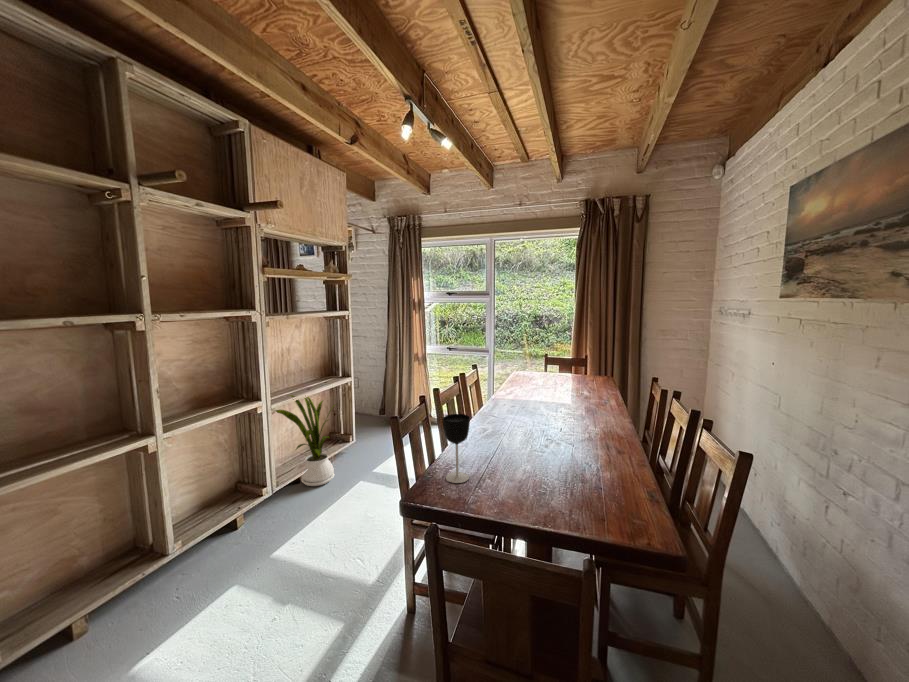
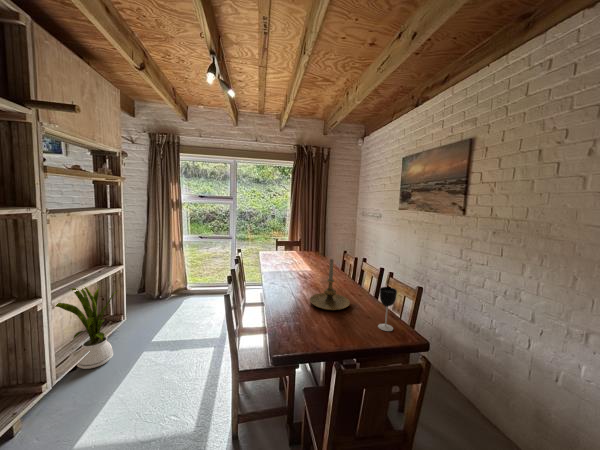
candle holder: none [520,375,586,456] -> present [310,259,350,310]
wine glass: present [443,414,470,483] -> present [378,287,397,331]

